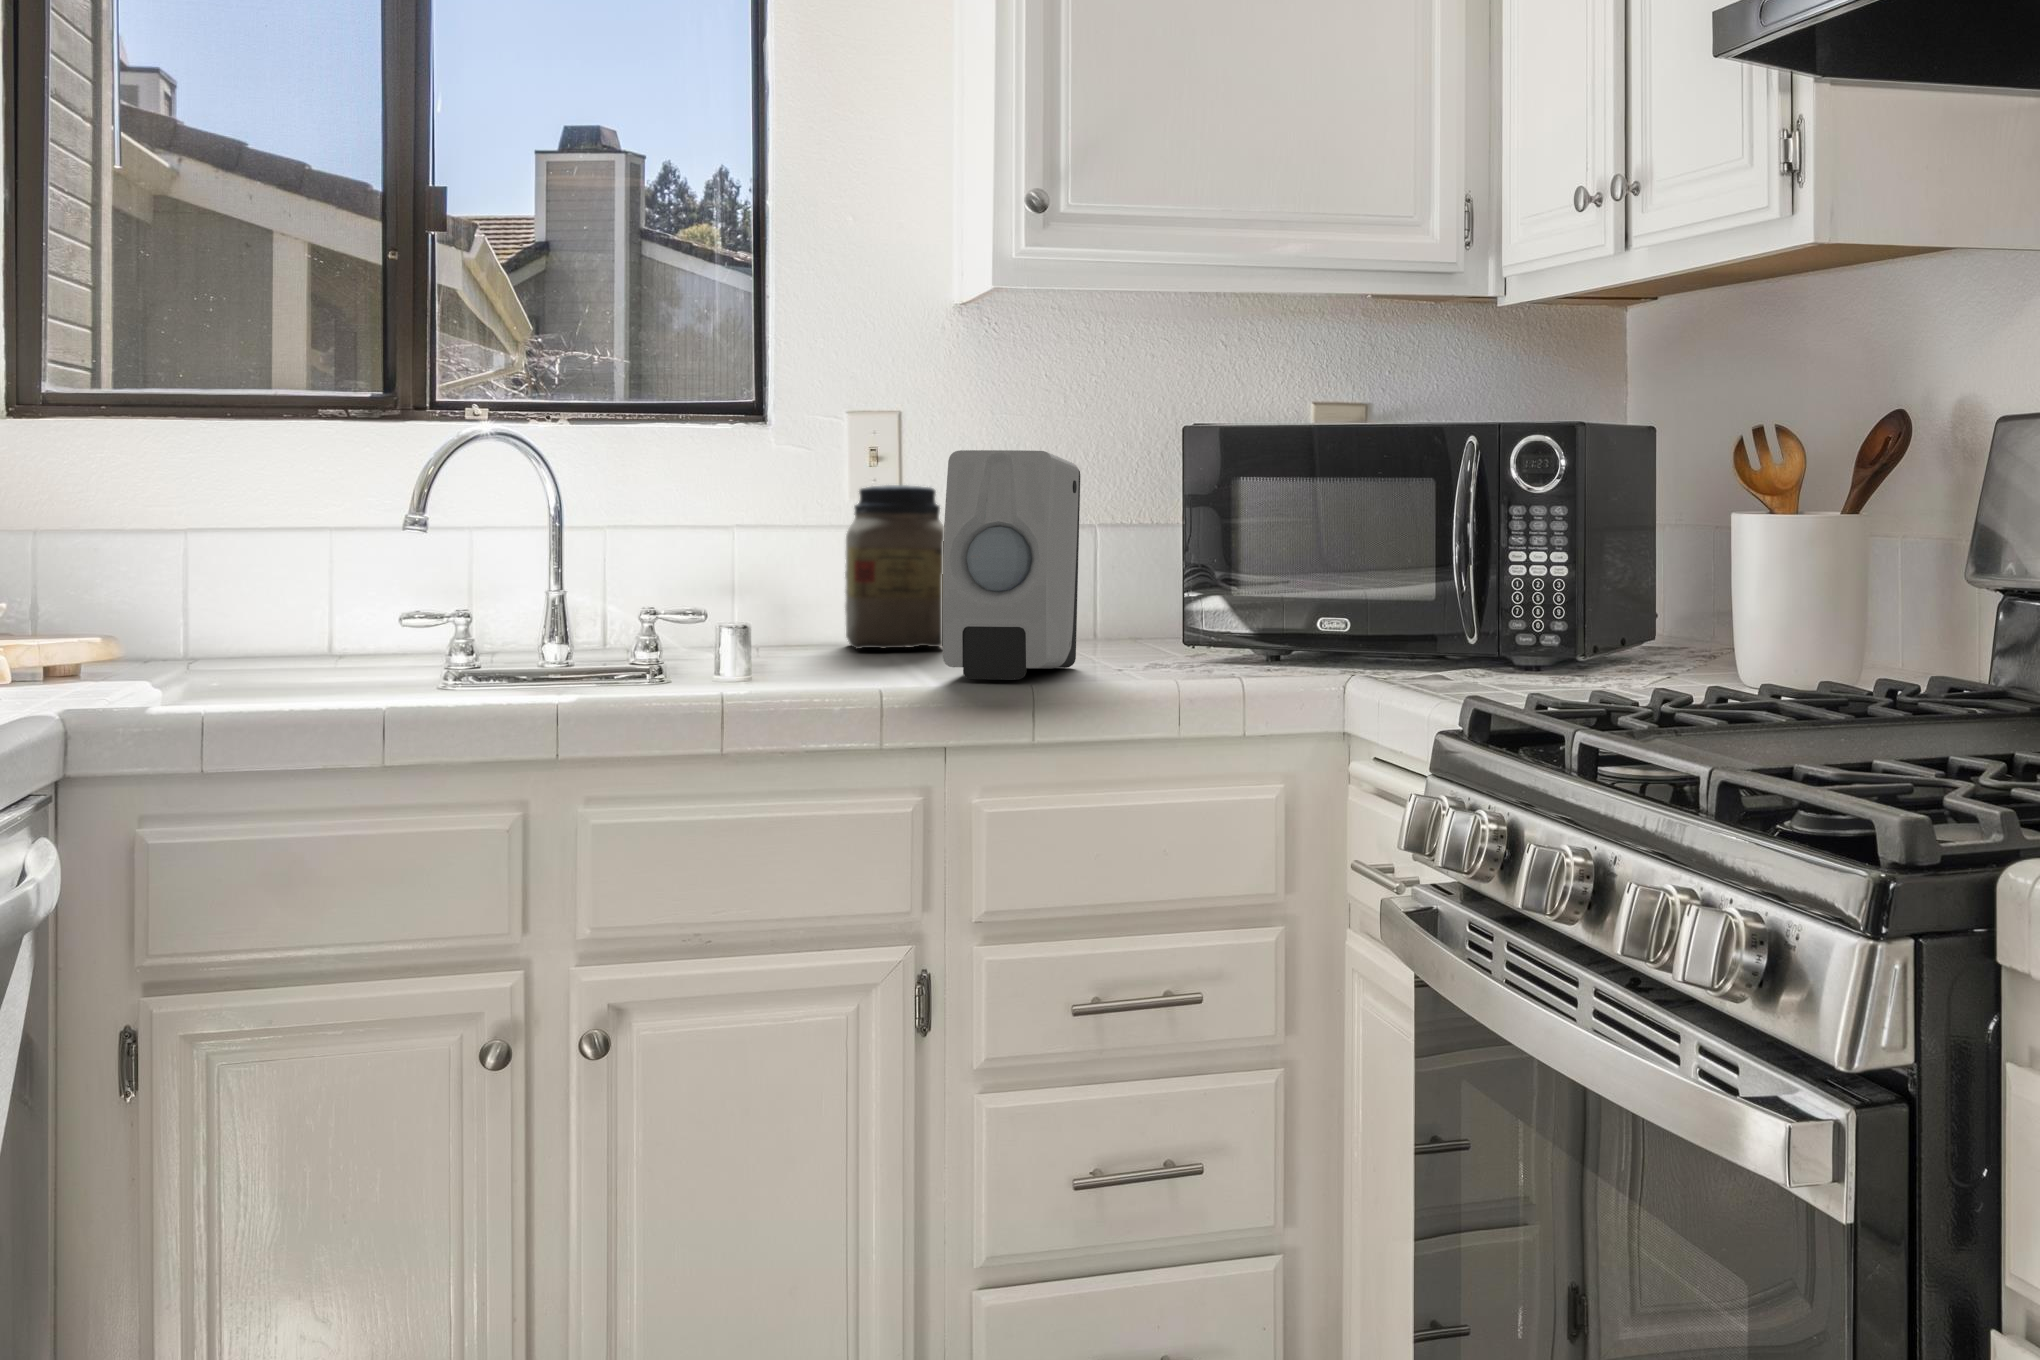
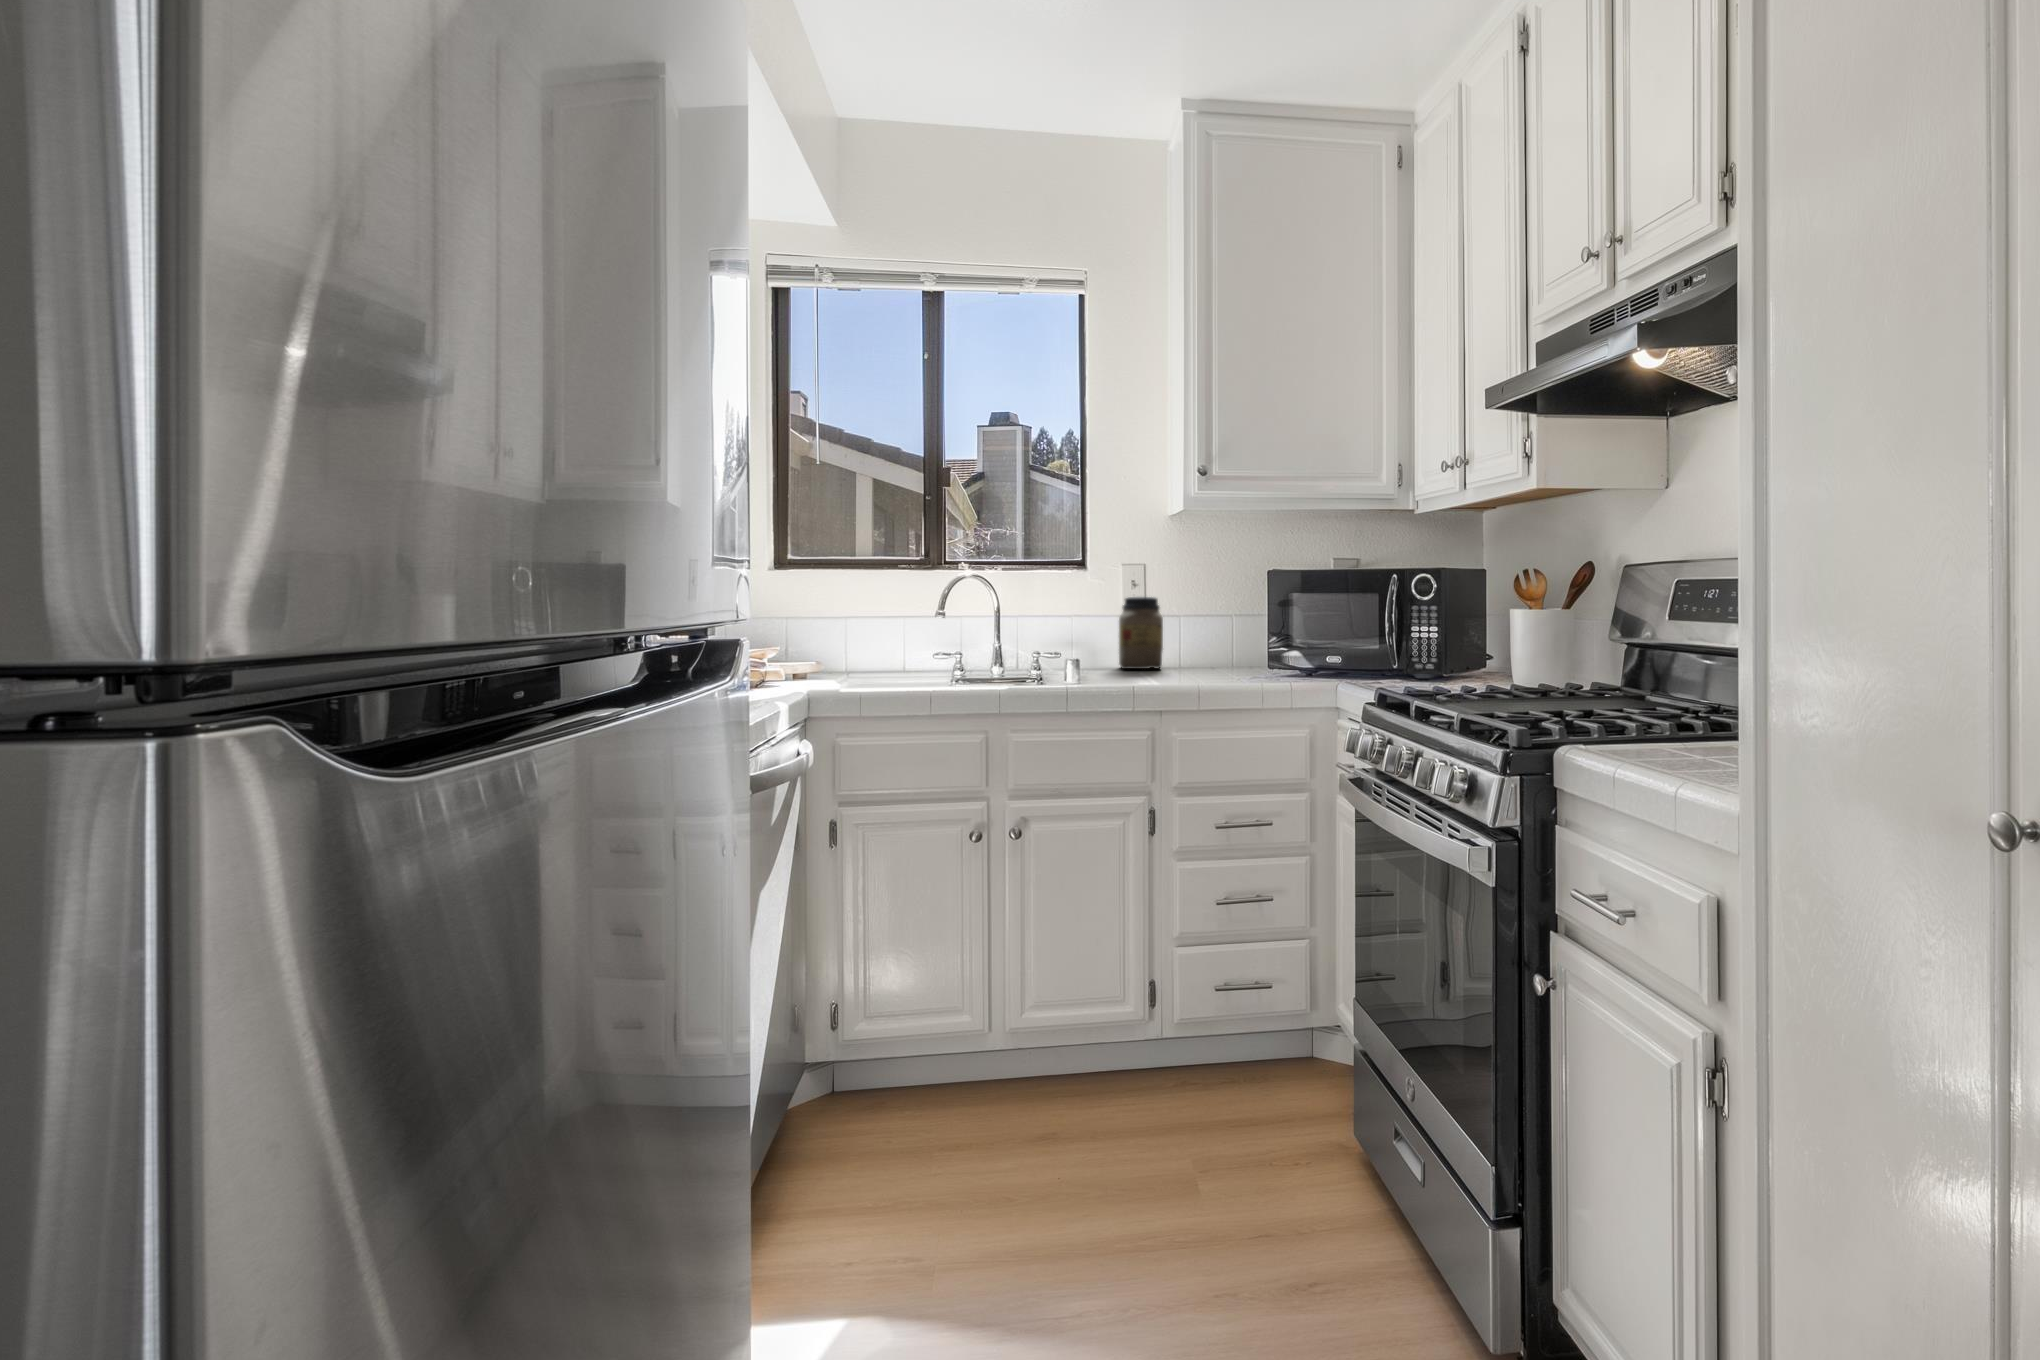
soap dispenser: present [942,450,1080,680] -> none [1160,582,1220,682]

